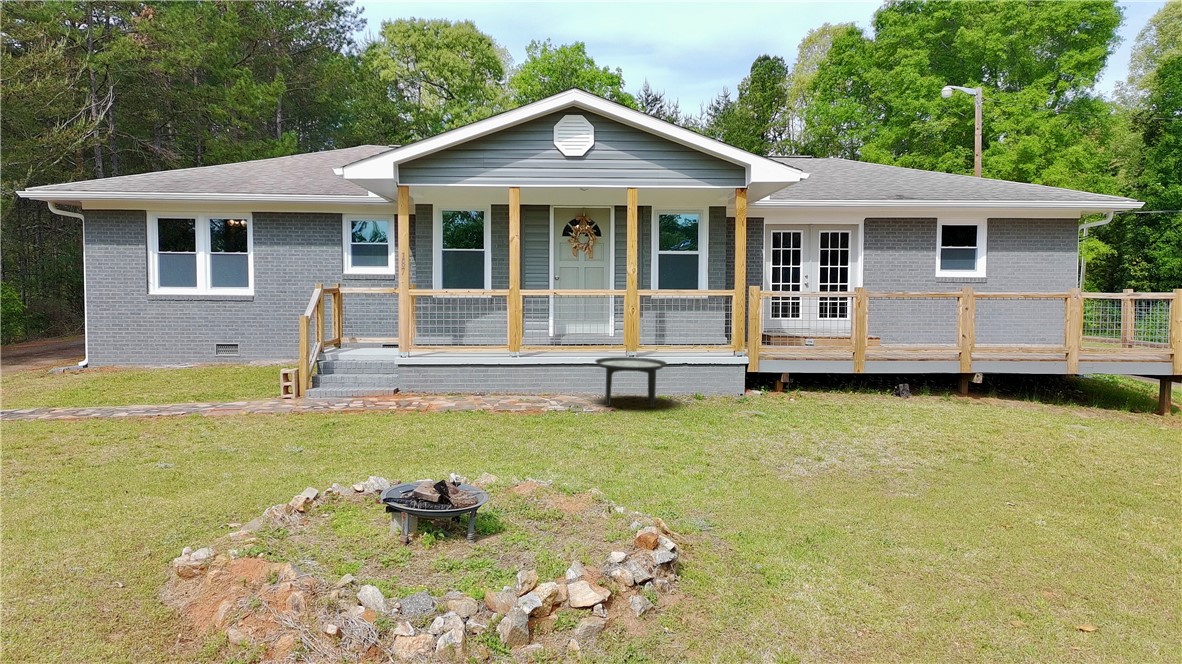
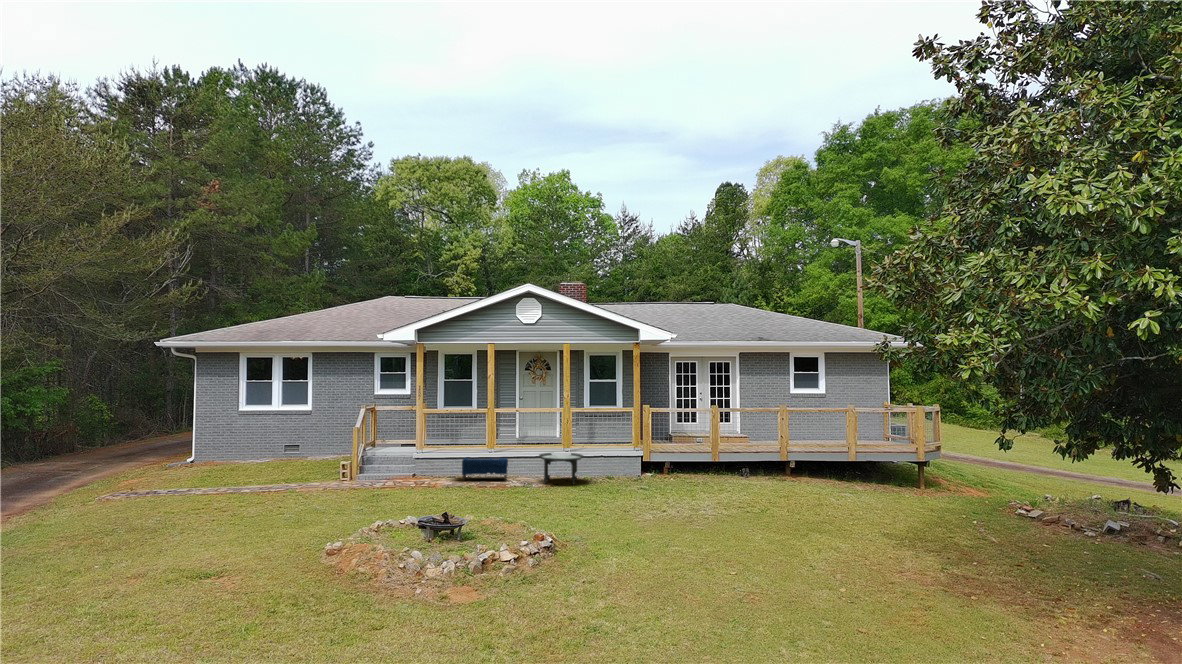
bench: none [473,363,546,401] -> present [462,458,508,481]

